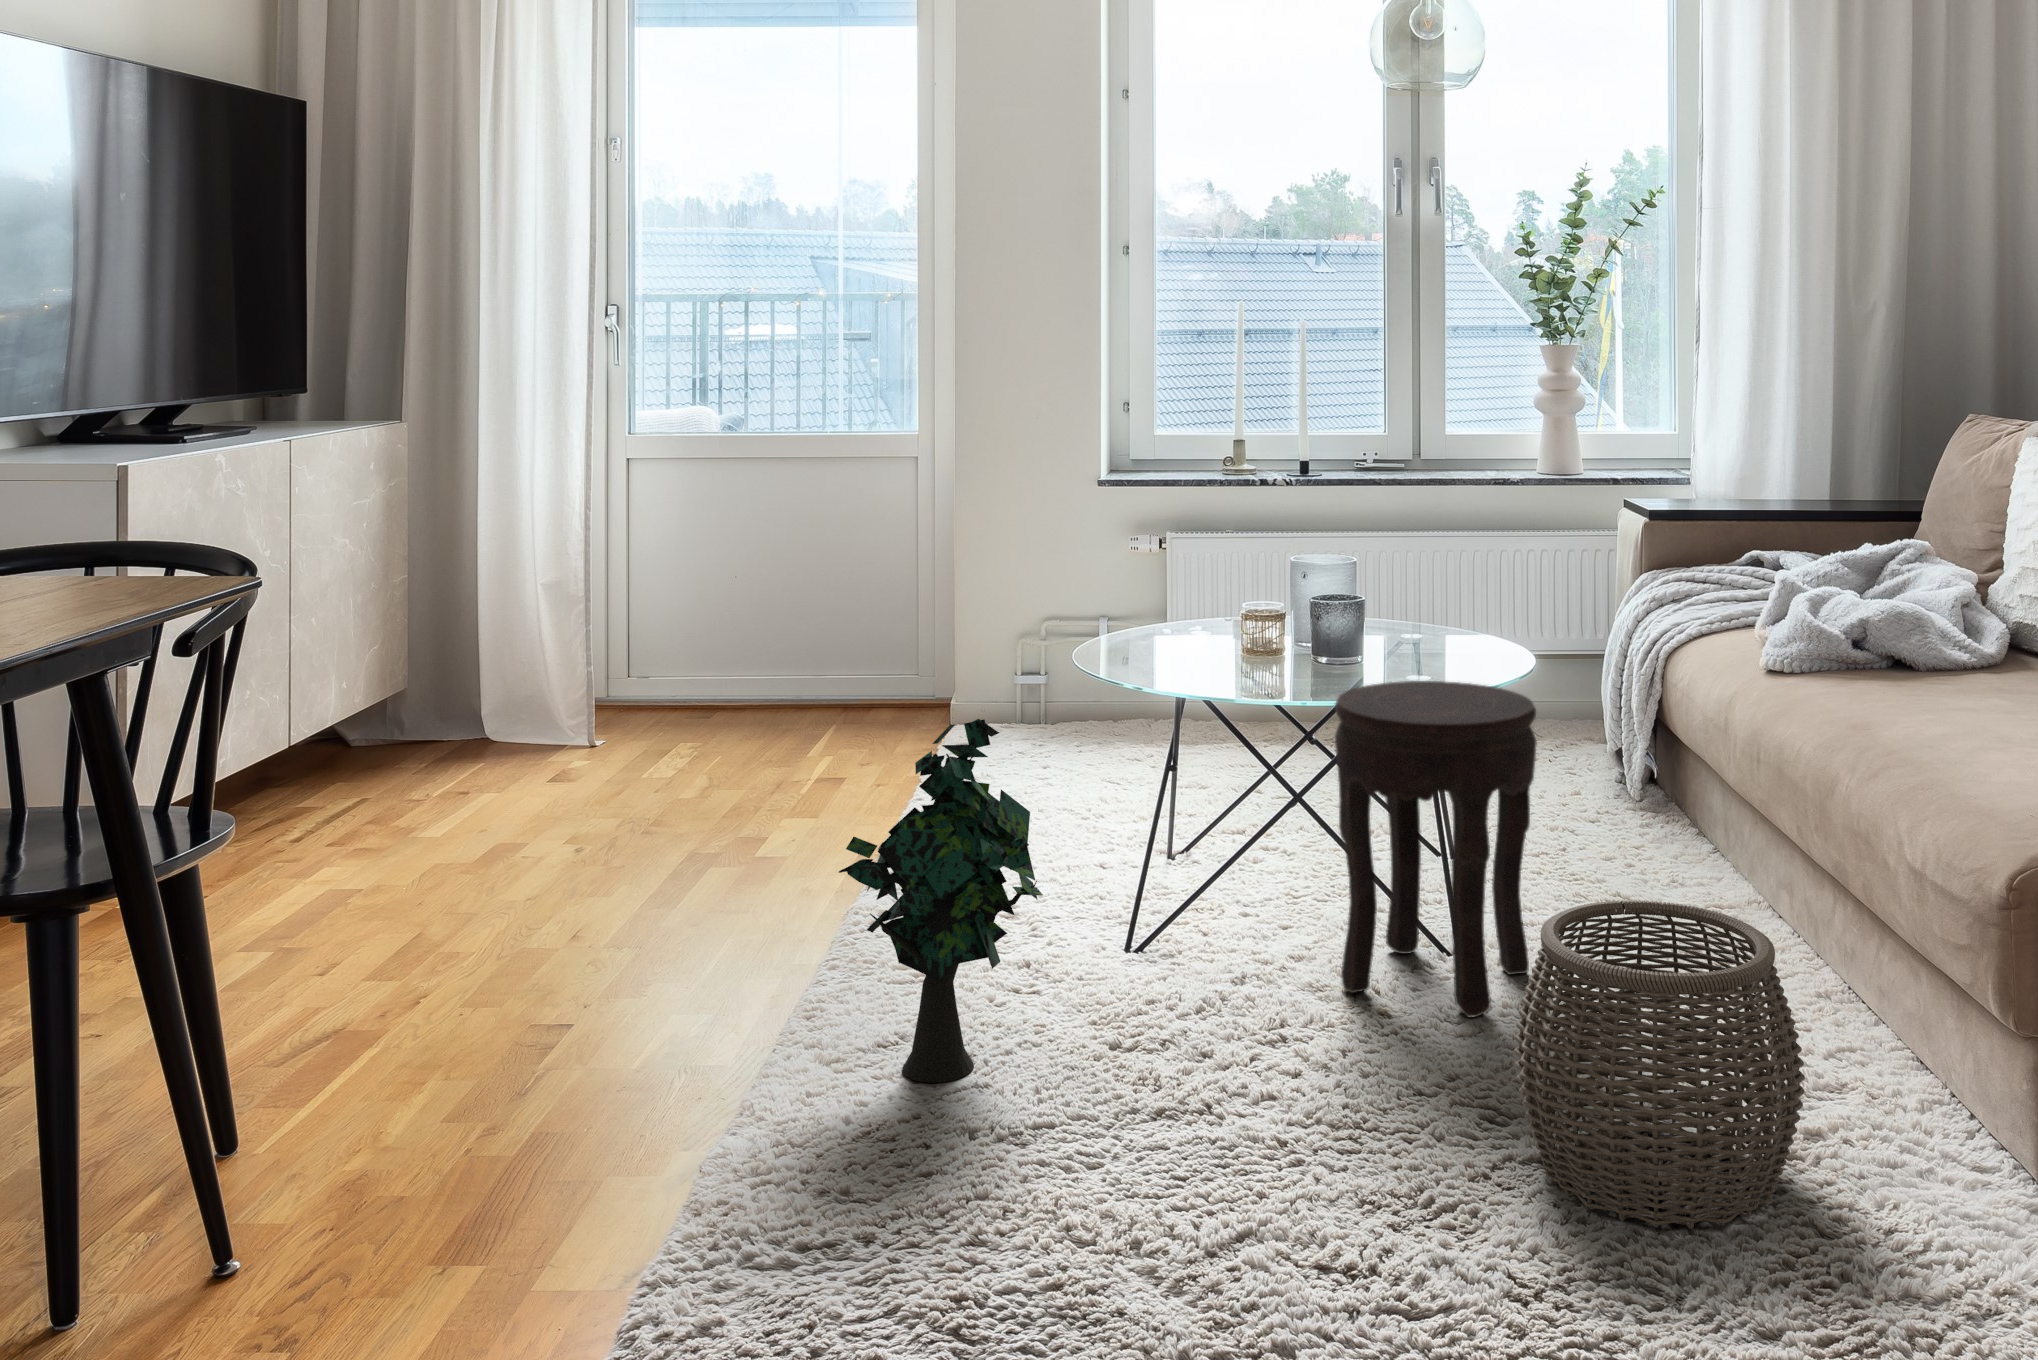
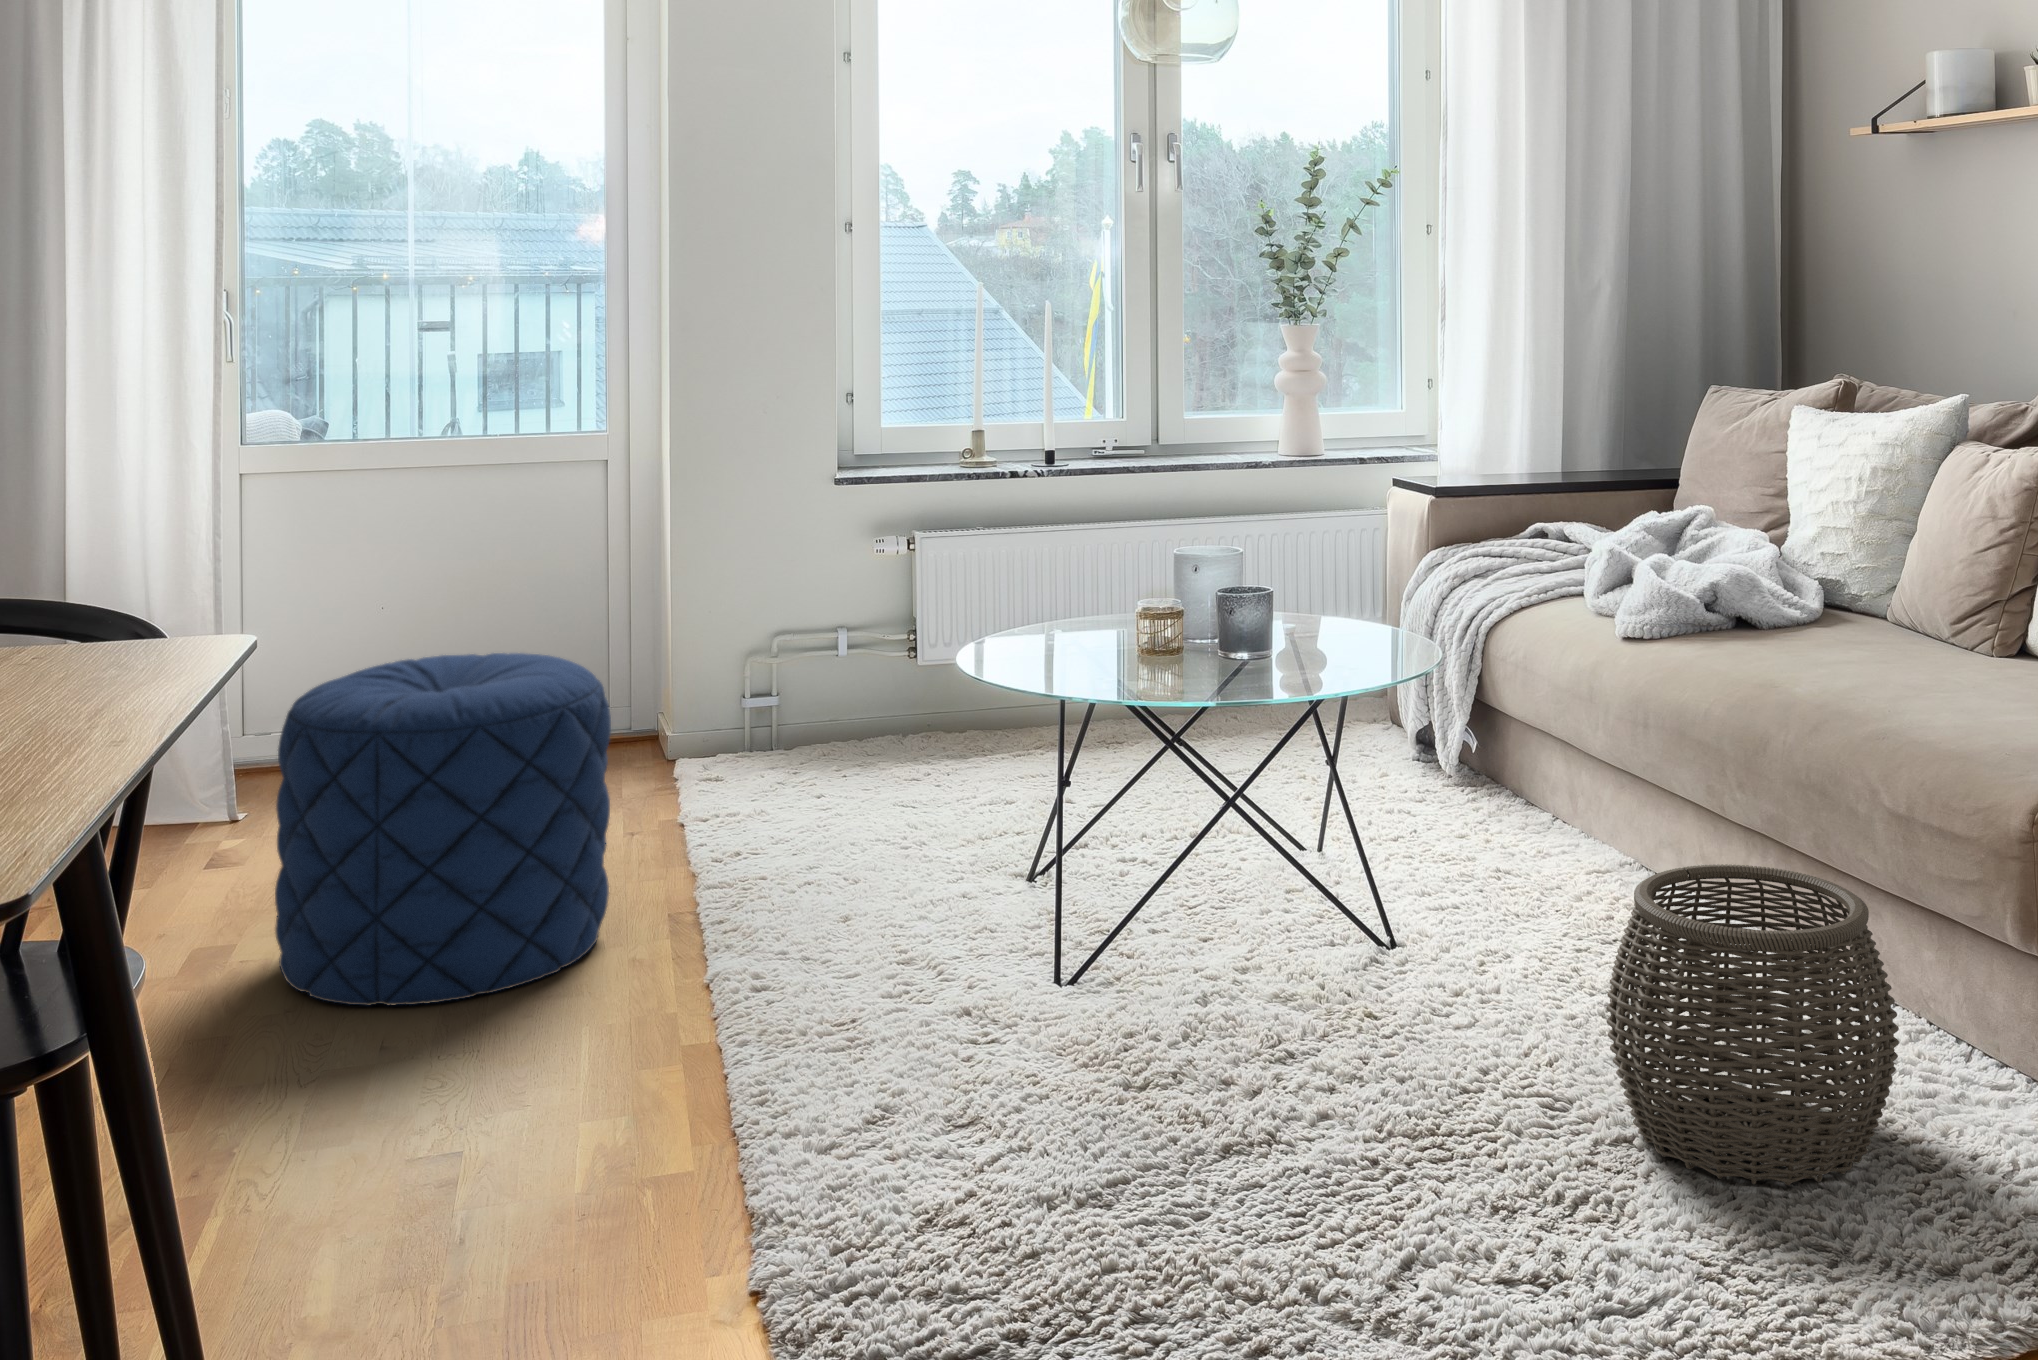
pouf: none [555,622,814,905] -> present [275,653,611,1005]
side table: present [1335,681,1536,1017] -> none [1295,666,1504,1009]
decorative plant: present [839,719,1043,1083] -> none [822,736,1054,1158]

